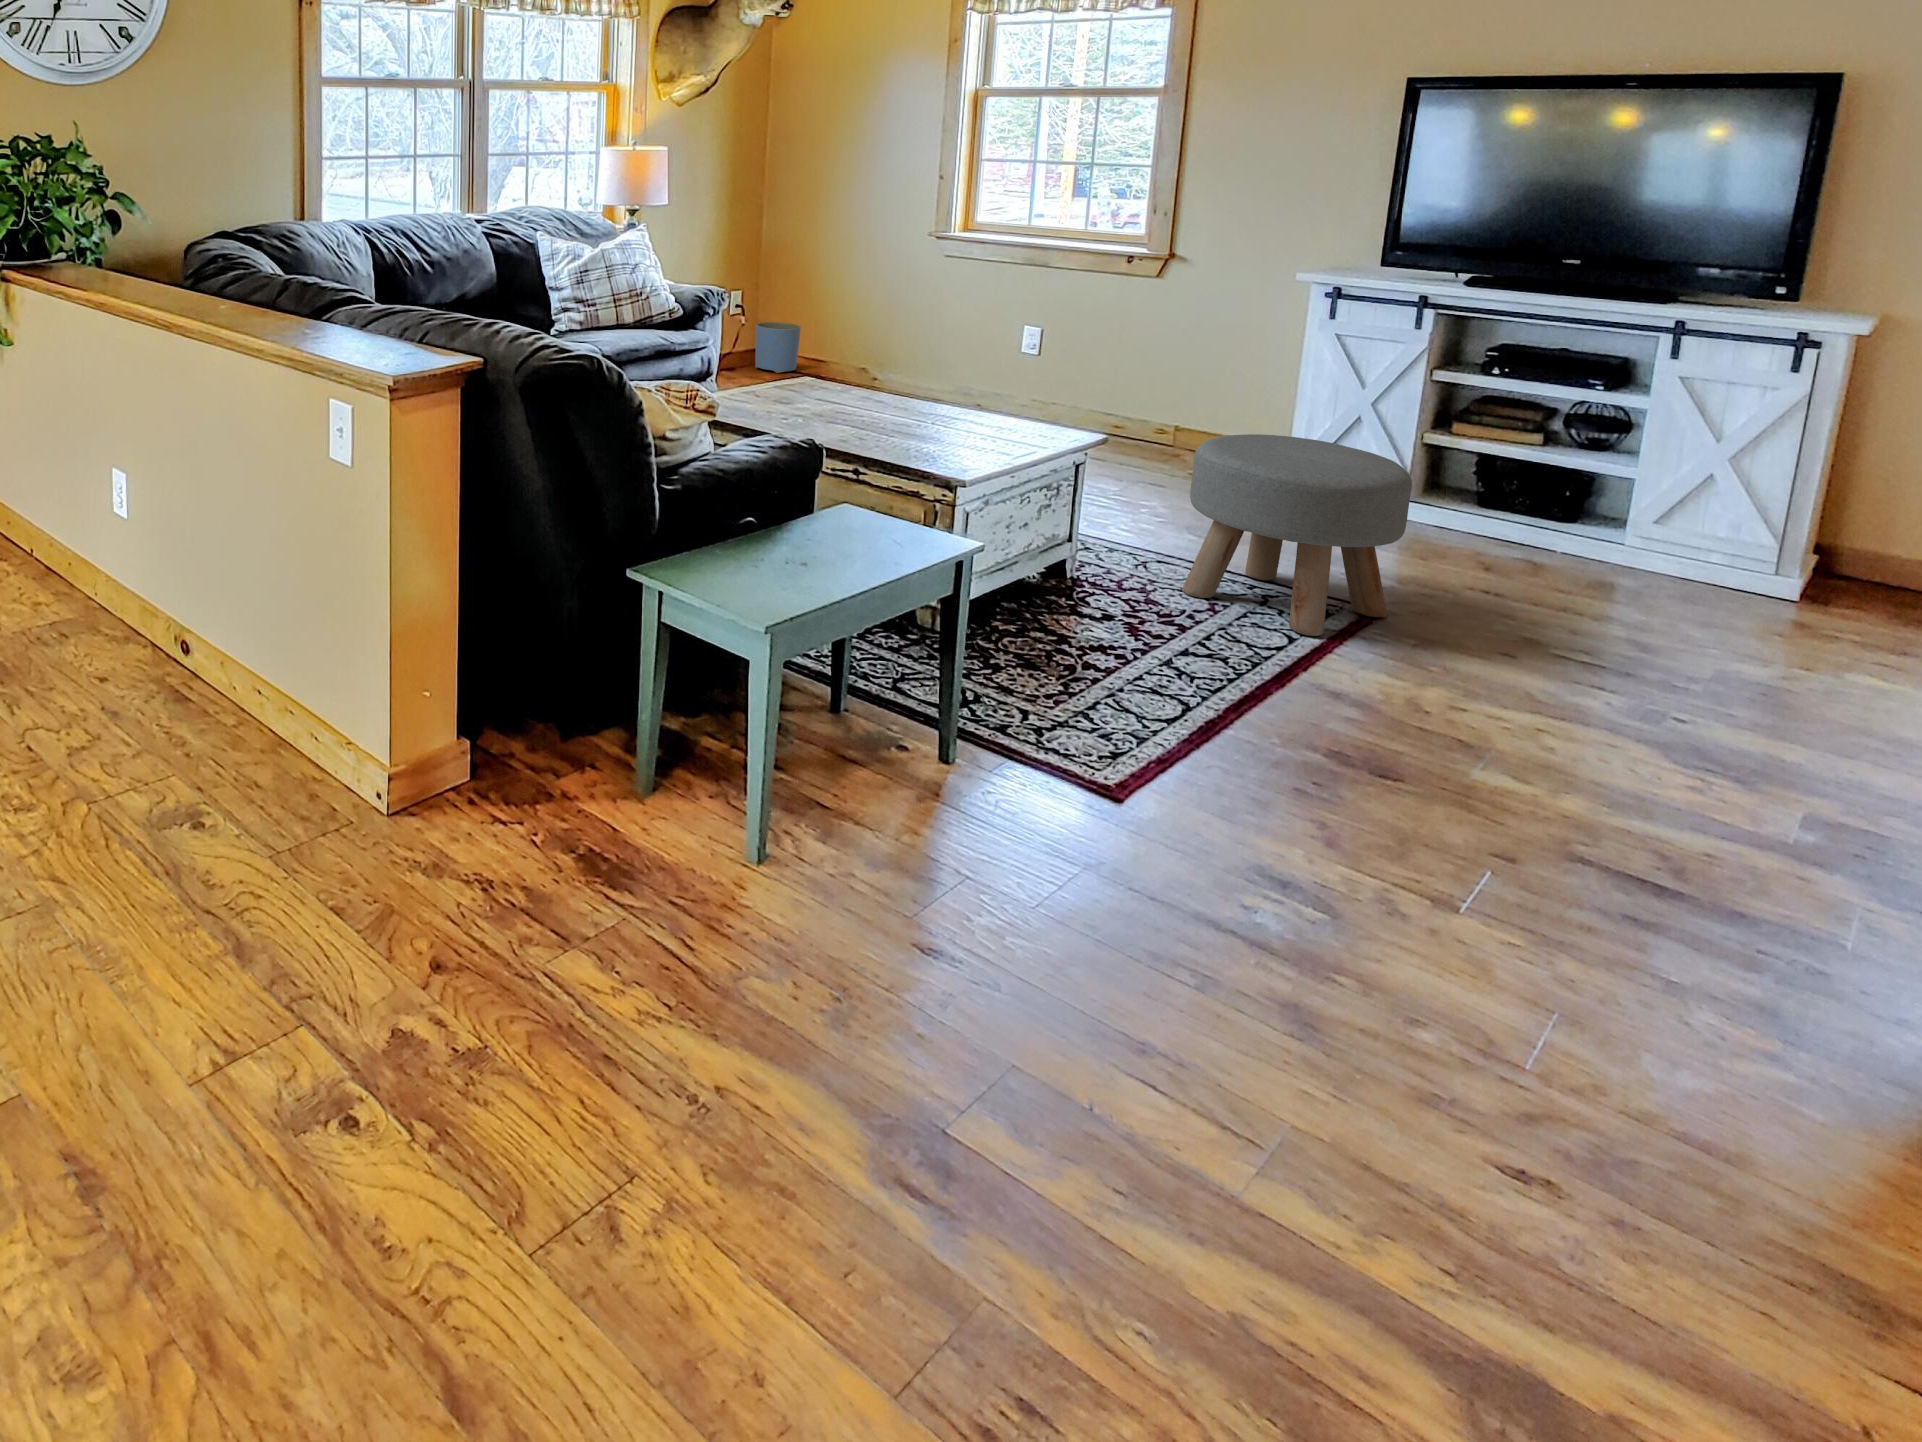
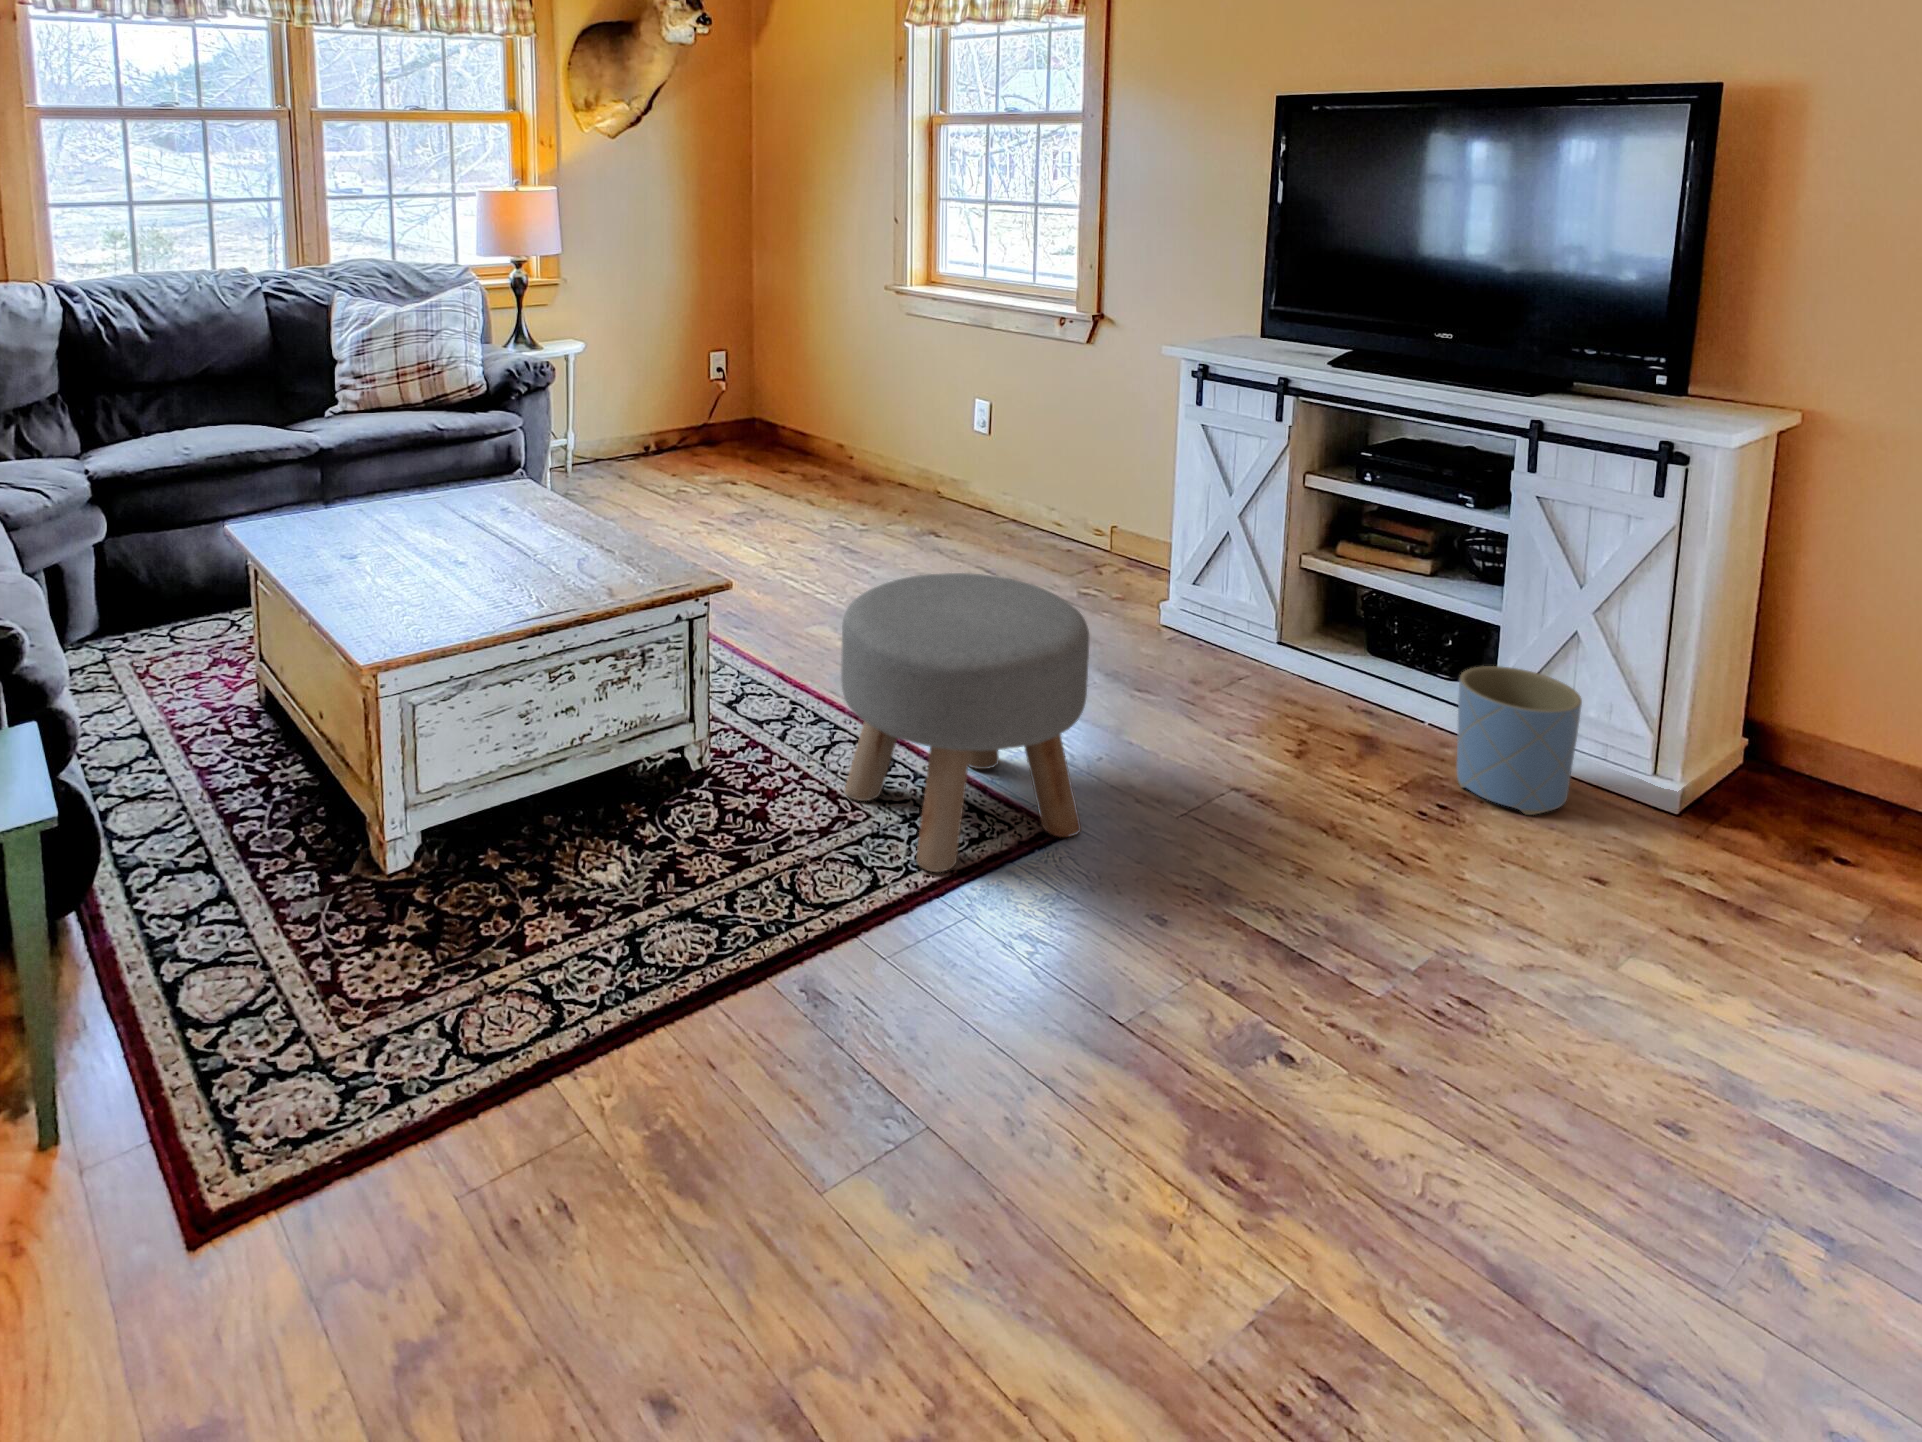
planter: present [755,322,801,373] -> present [1456,666,1582,815]

